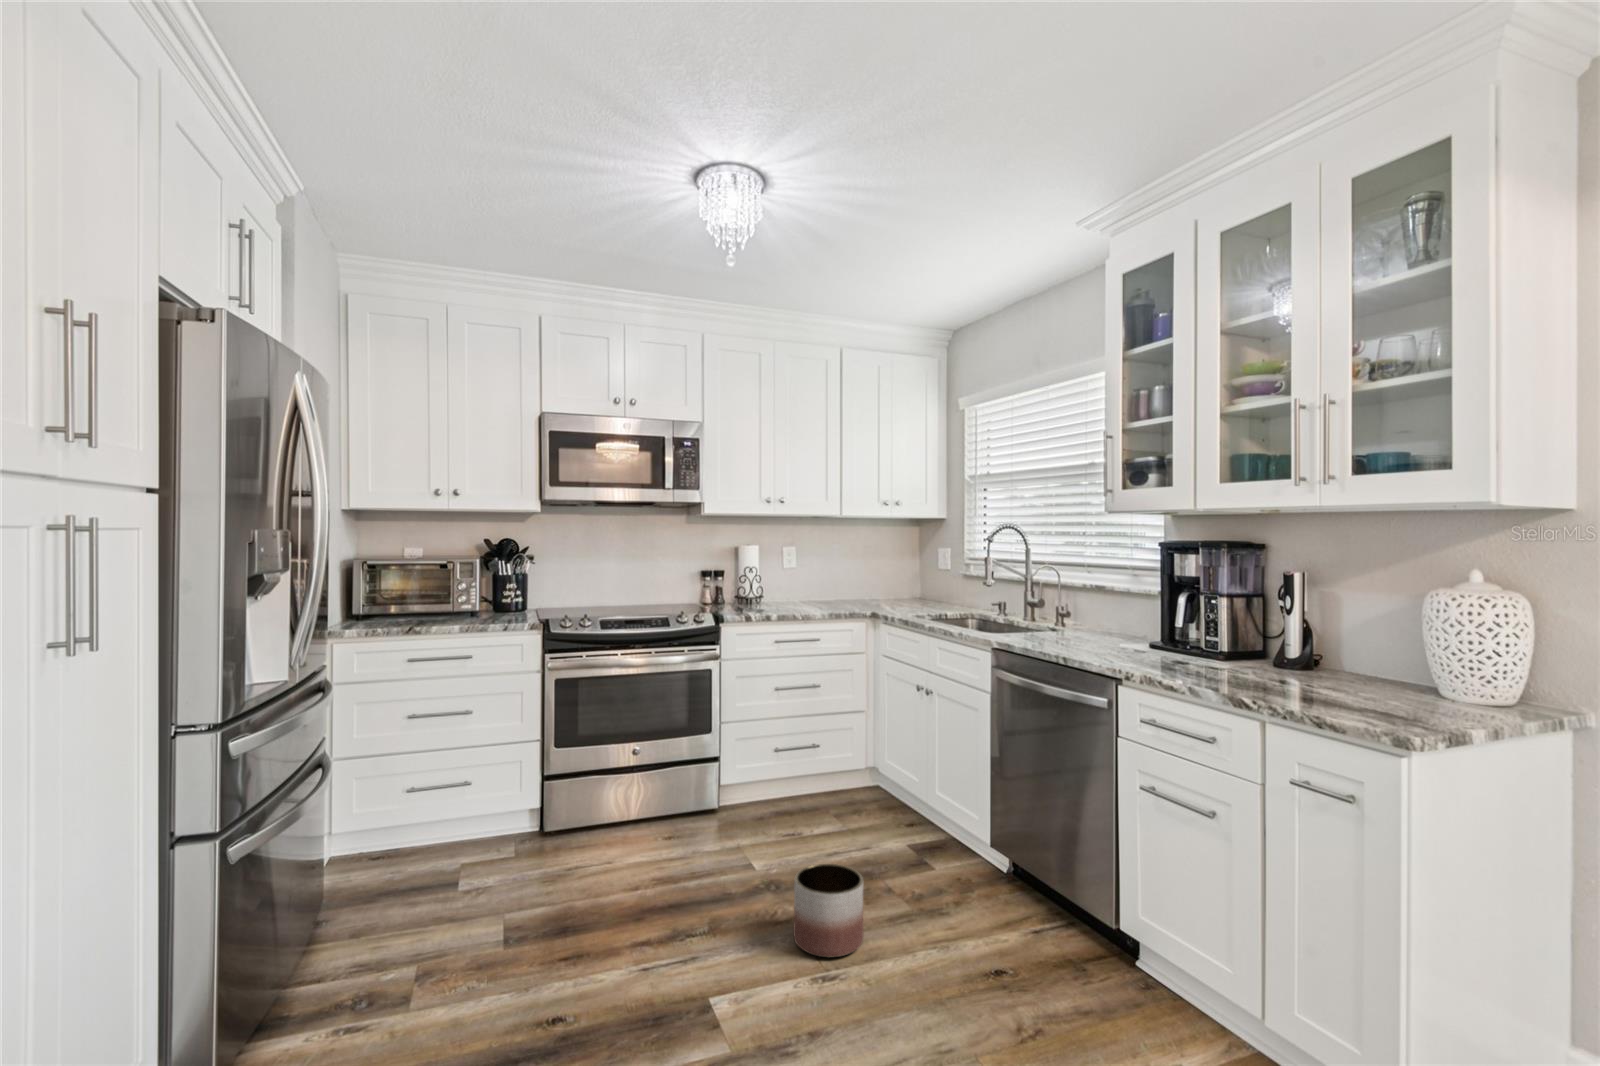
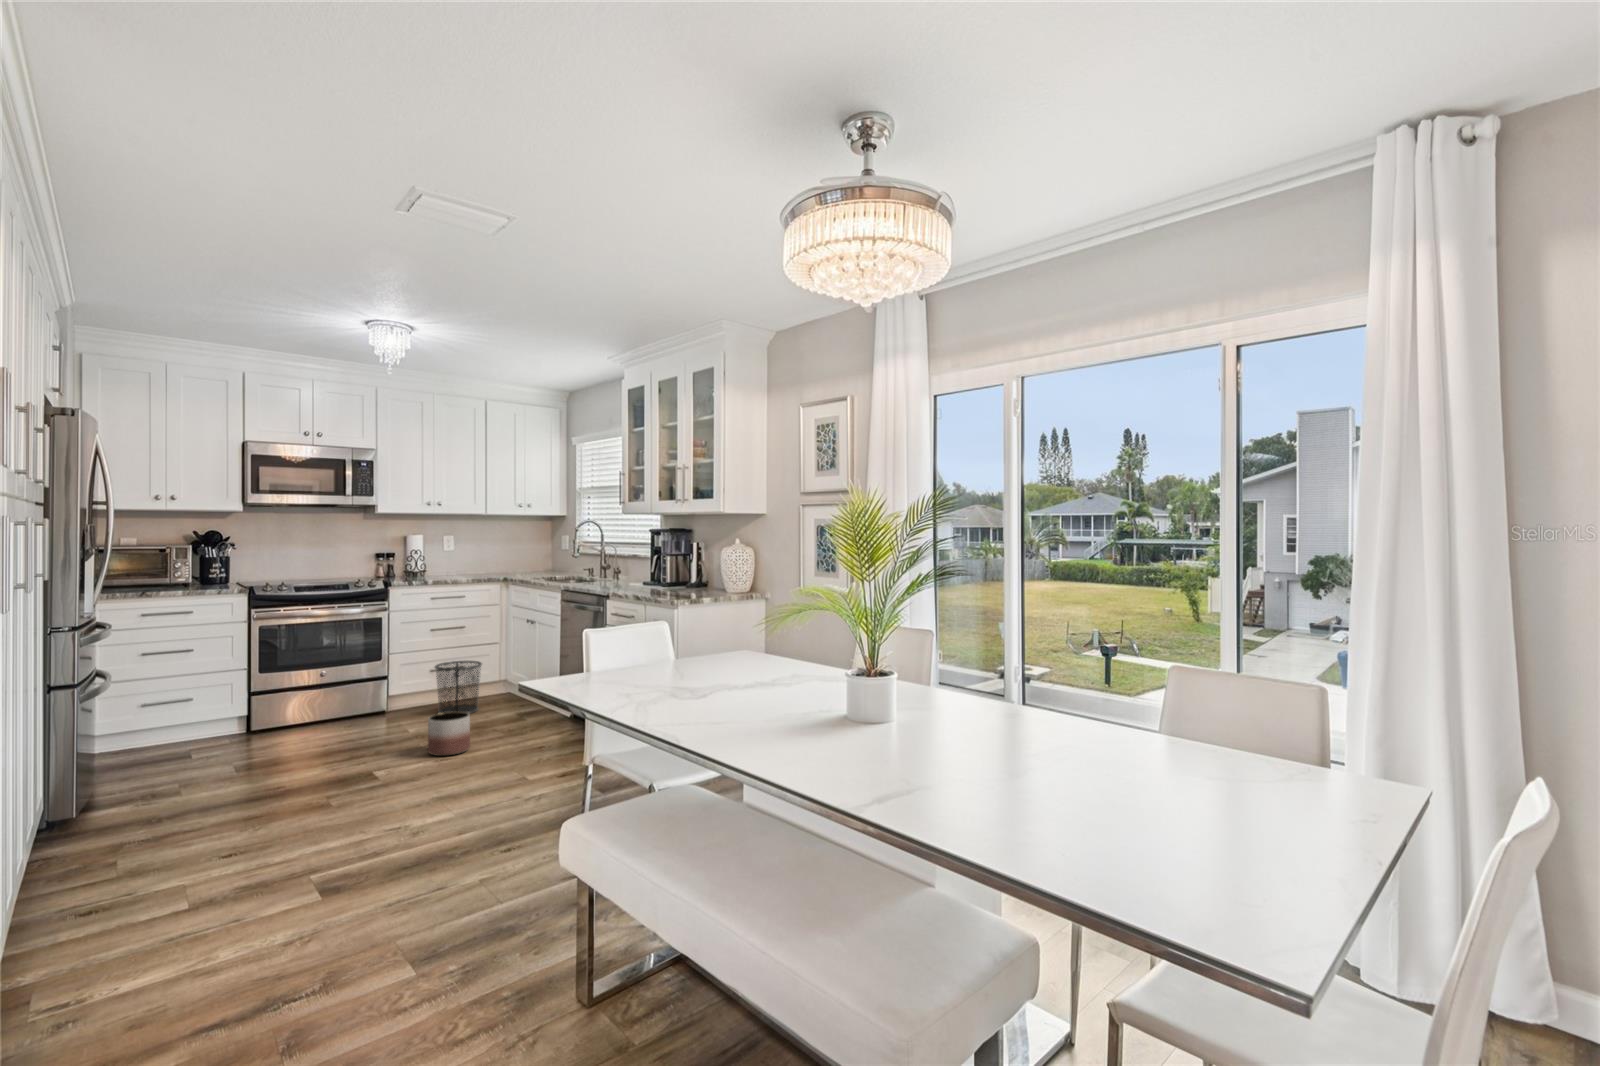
waste bin: none [783,740,851,832] -> present [435,661,482,714]

